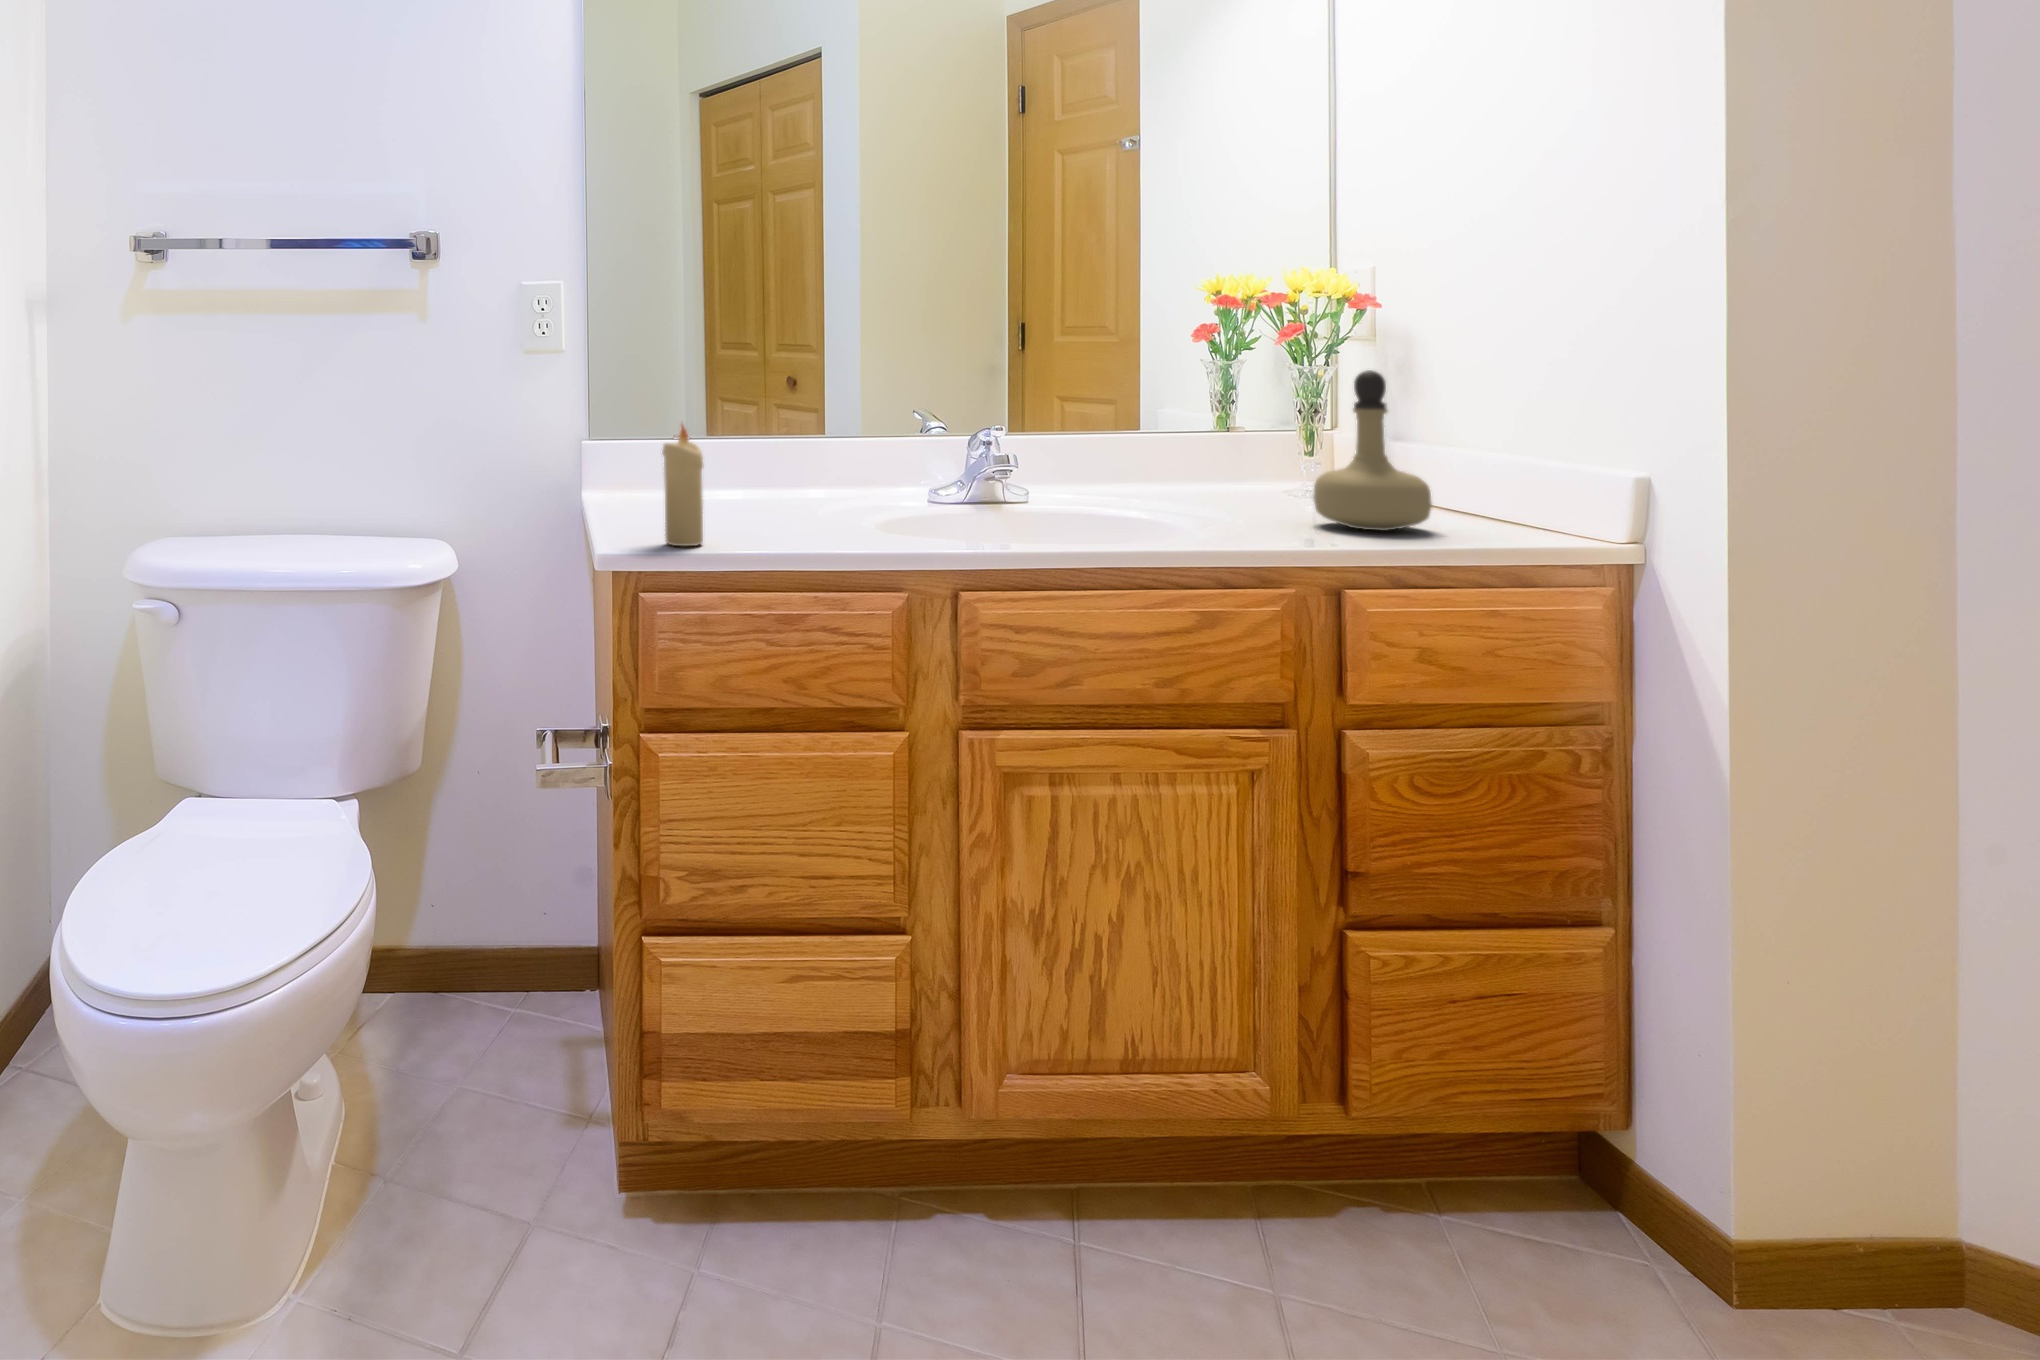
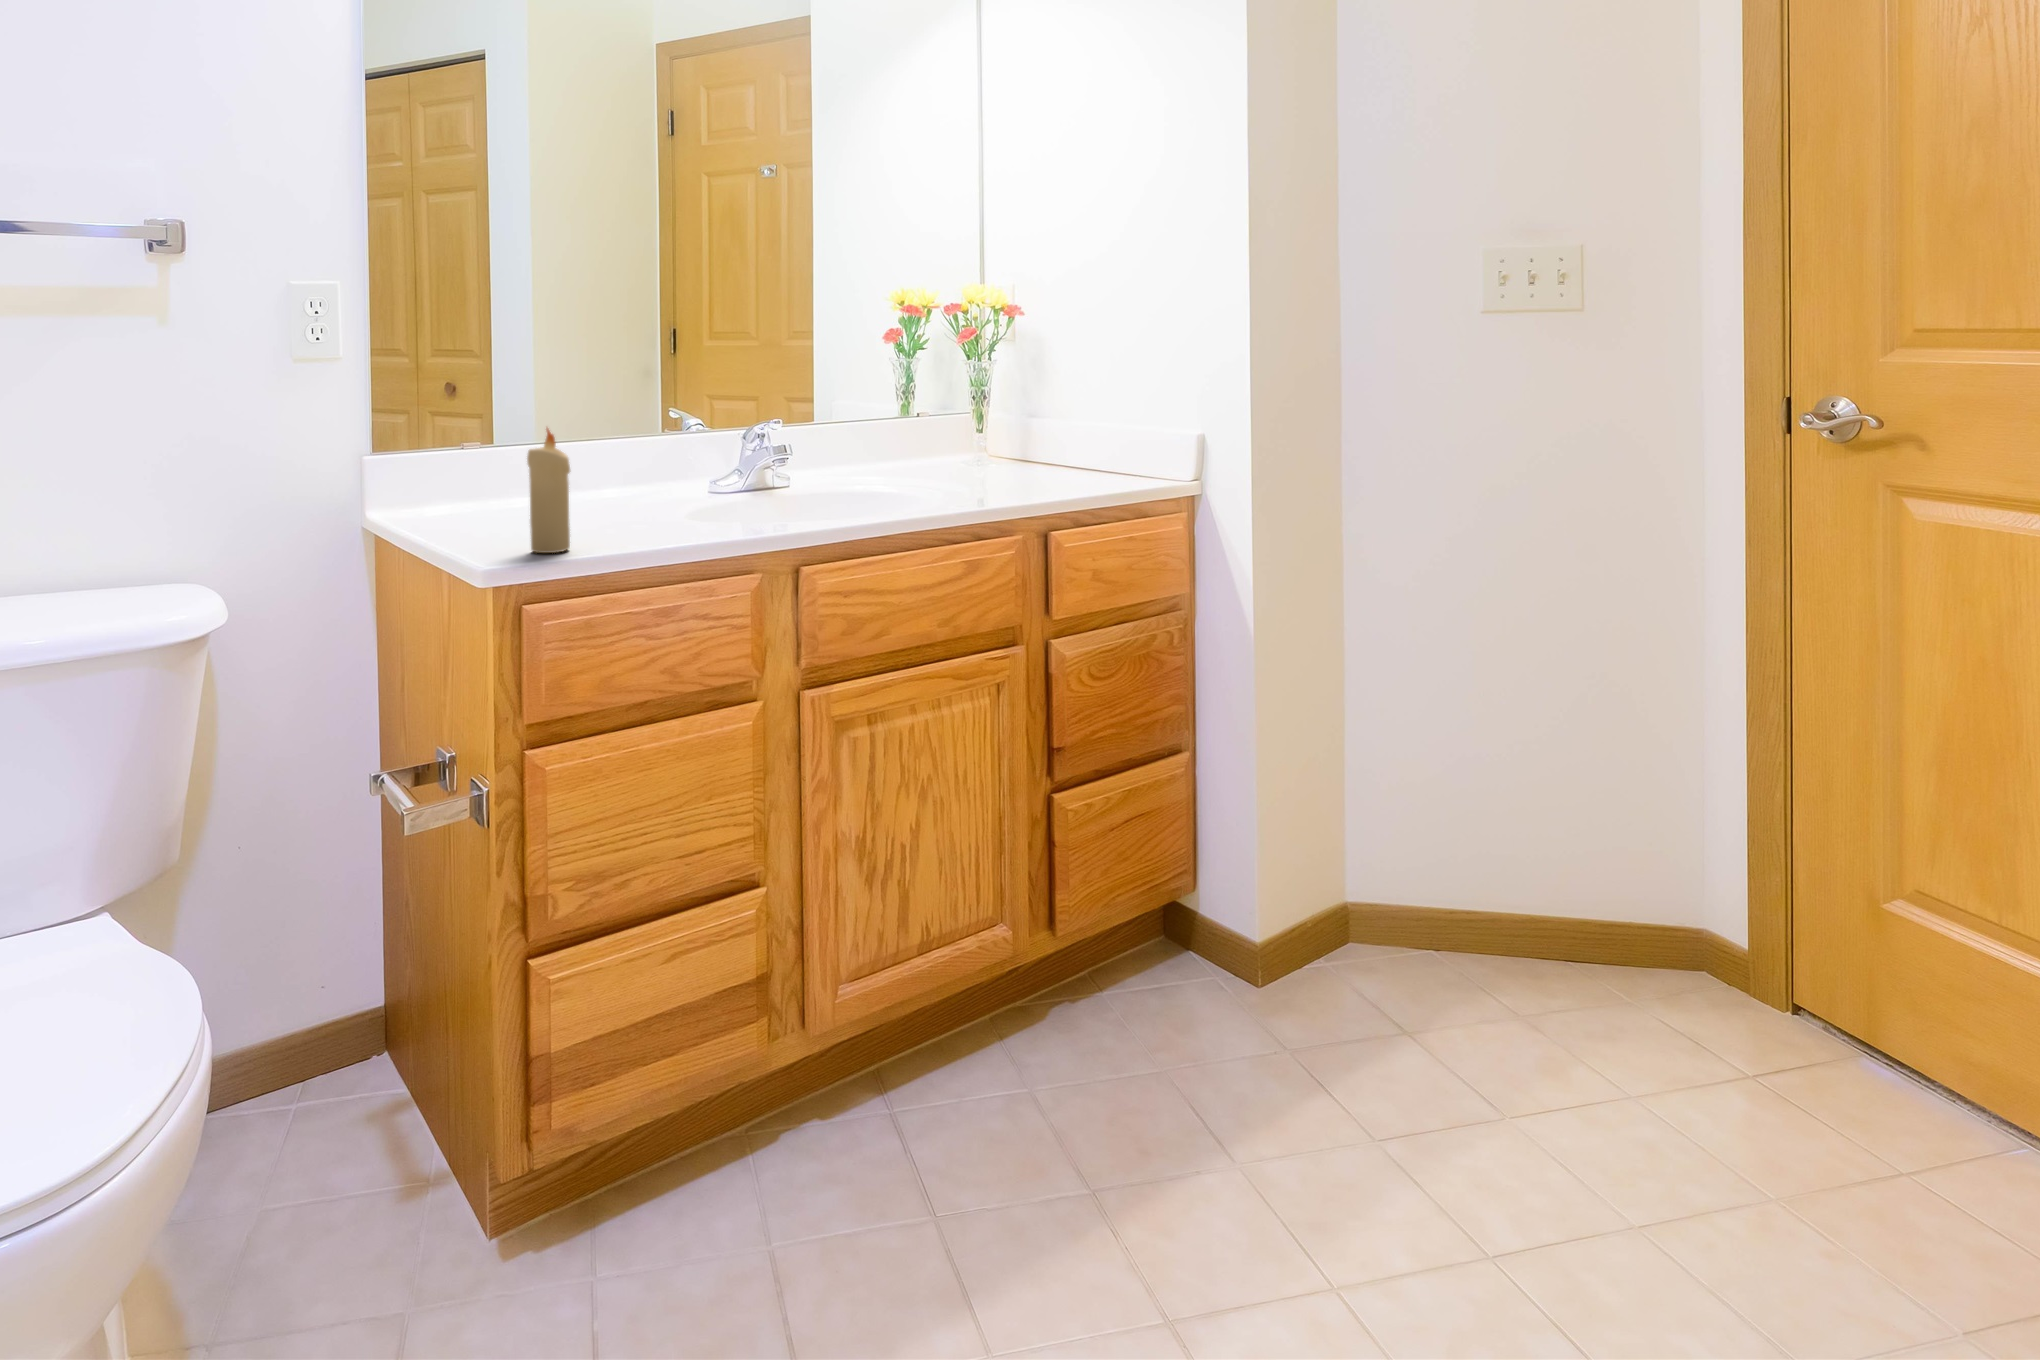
perfume bottle: present [1313,370,1432,531] -> none [1008,363,1083,486]

